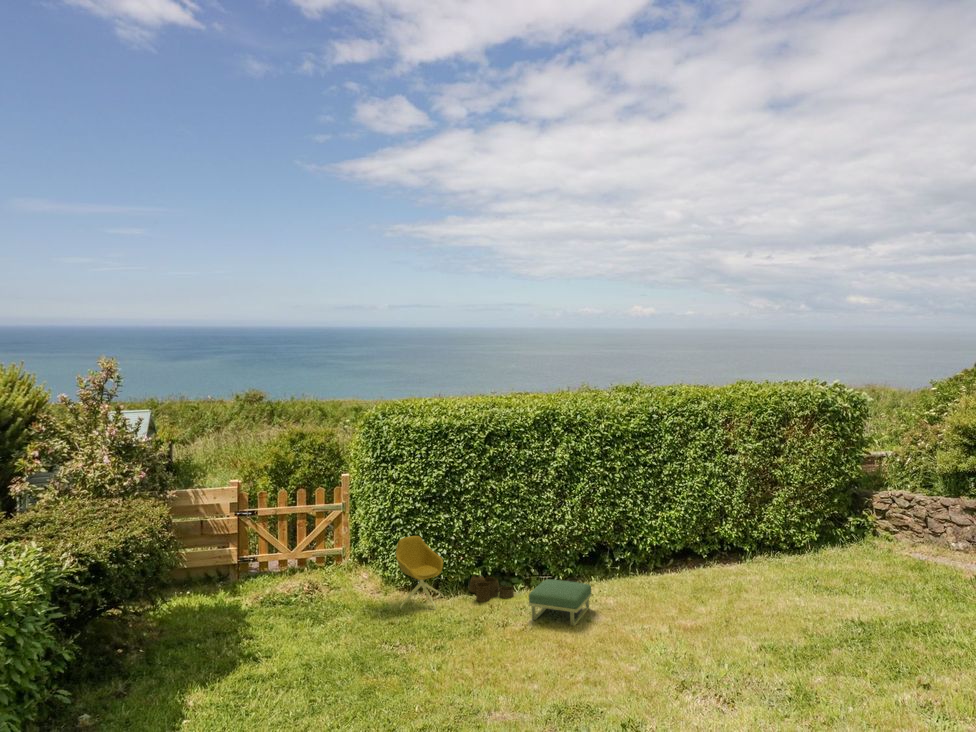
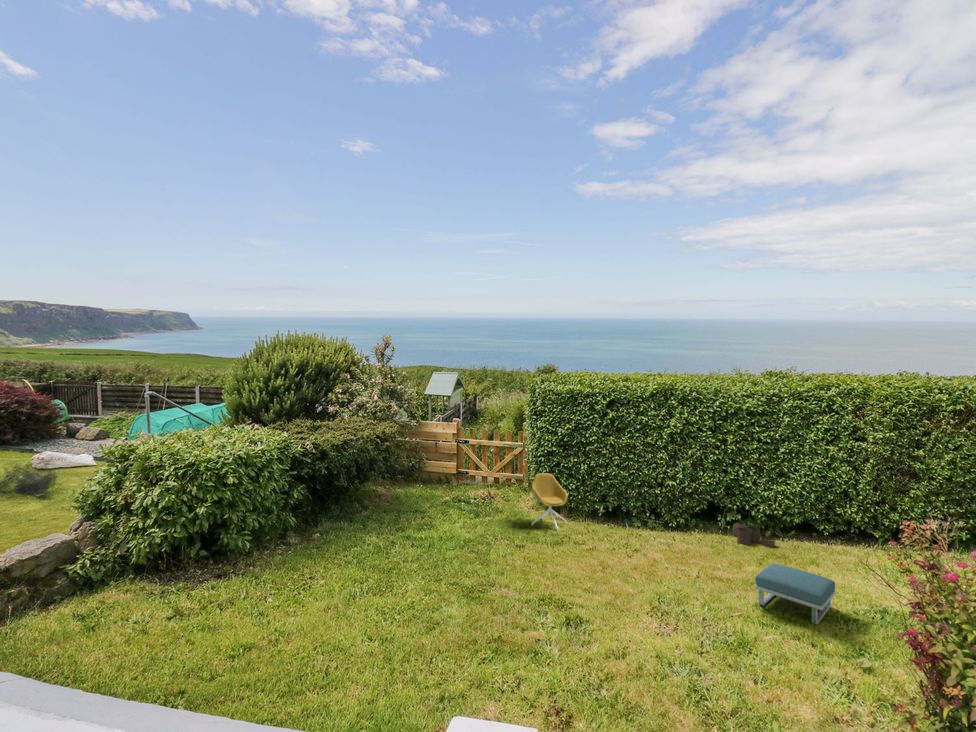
woven basket: present [470,575,513,602] -> present [733,522,775,547]
footstool: present [528,579,592,626] -> present [755,564,835,624]

